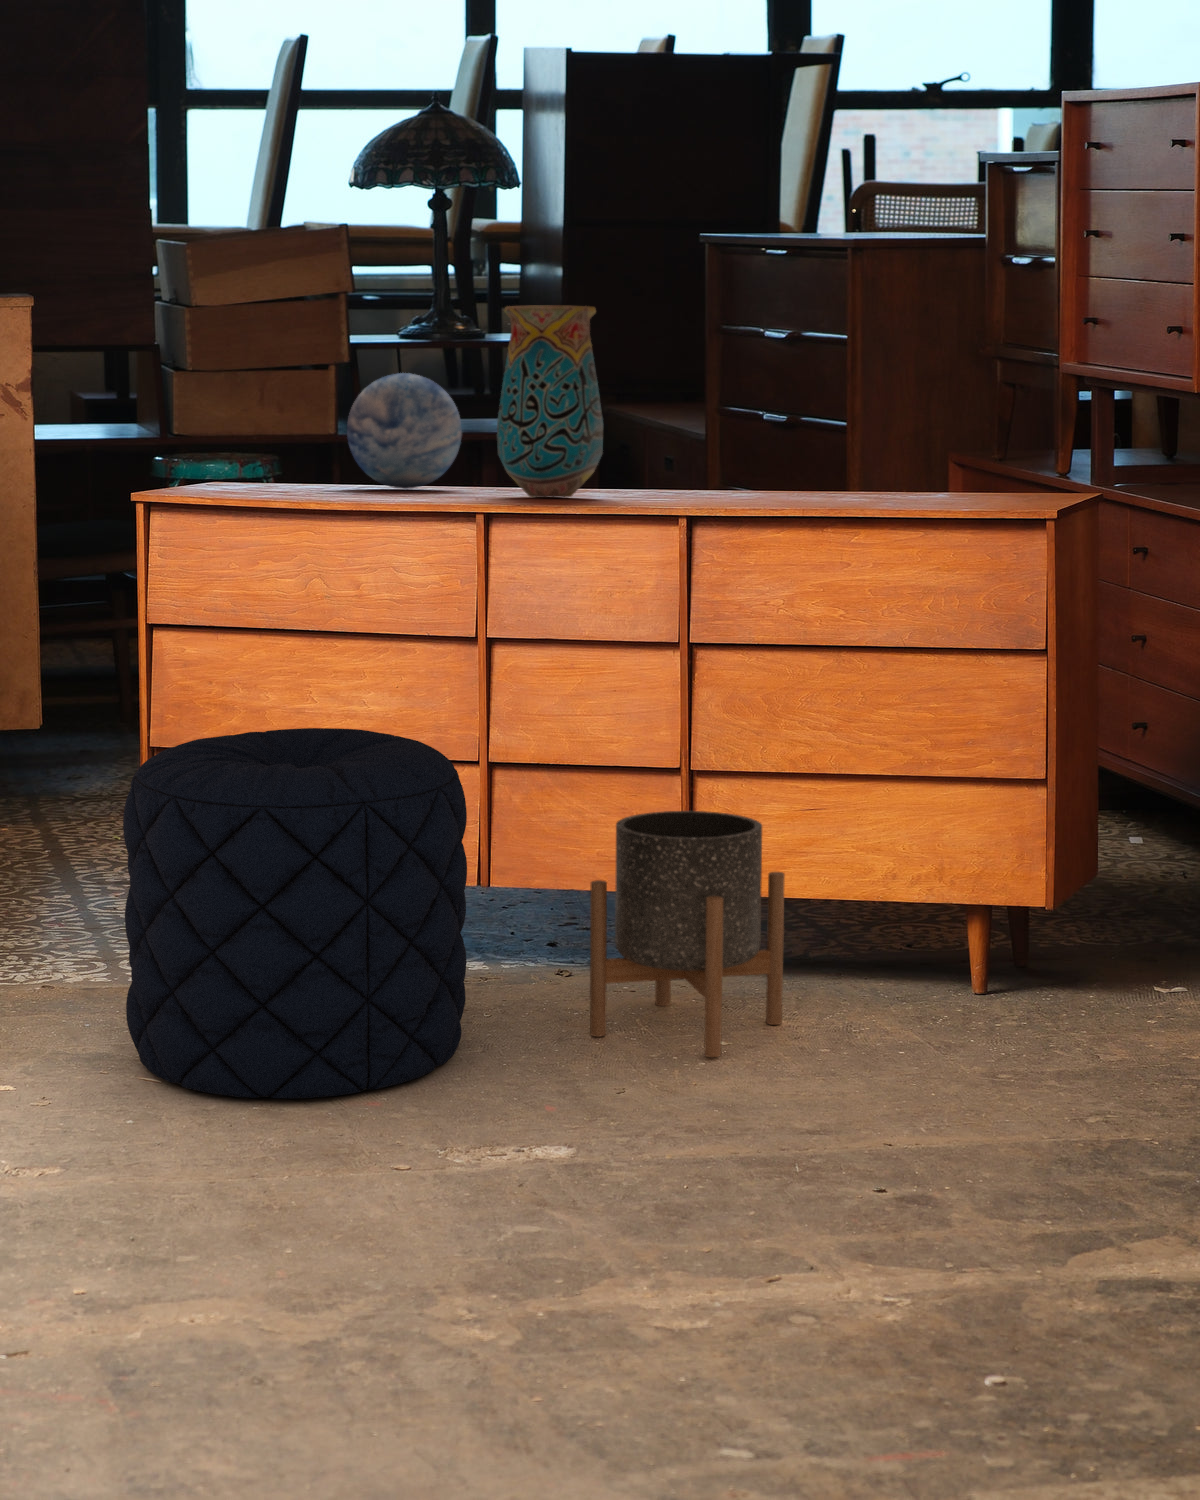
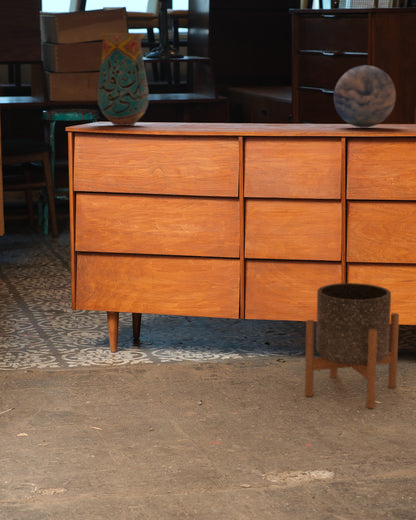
vase: present [497,305,603,498] -> present [98,33,149,126]
decorative orb: present [347,373,462,489] -> present [334,65,396,127]
pouf: present [123,728,467,1099] -> none [78,246,247,438]

